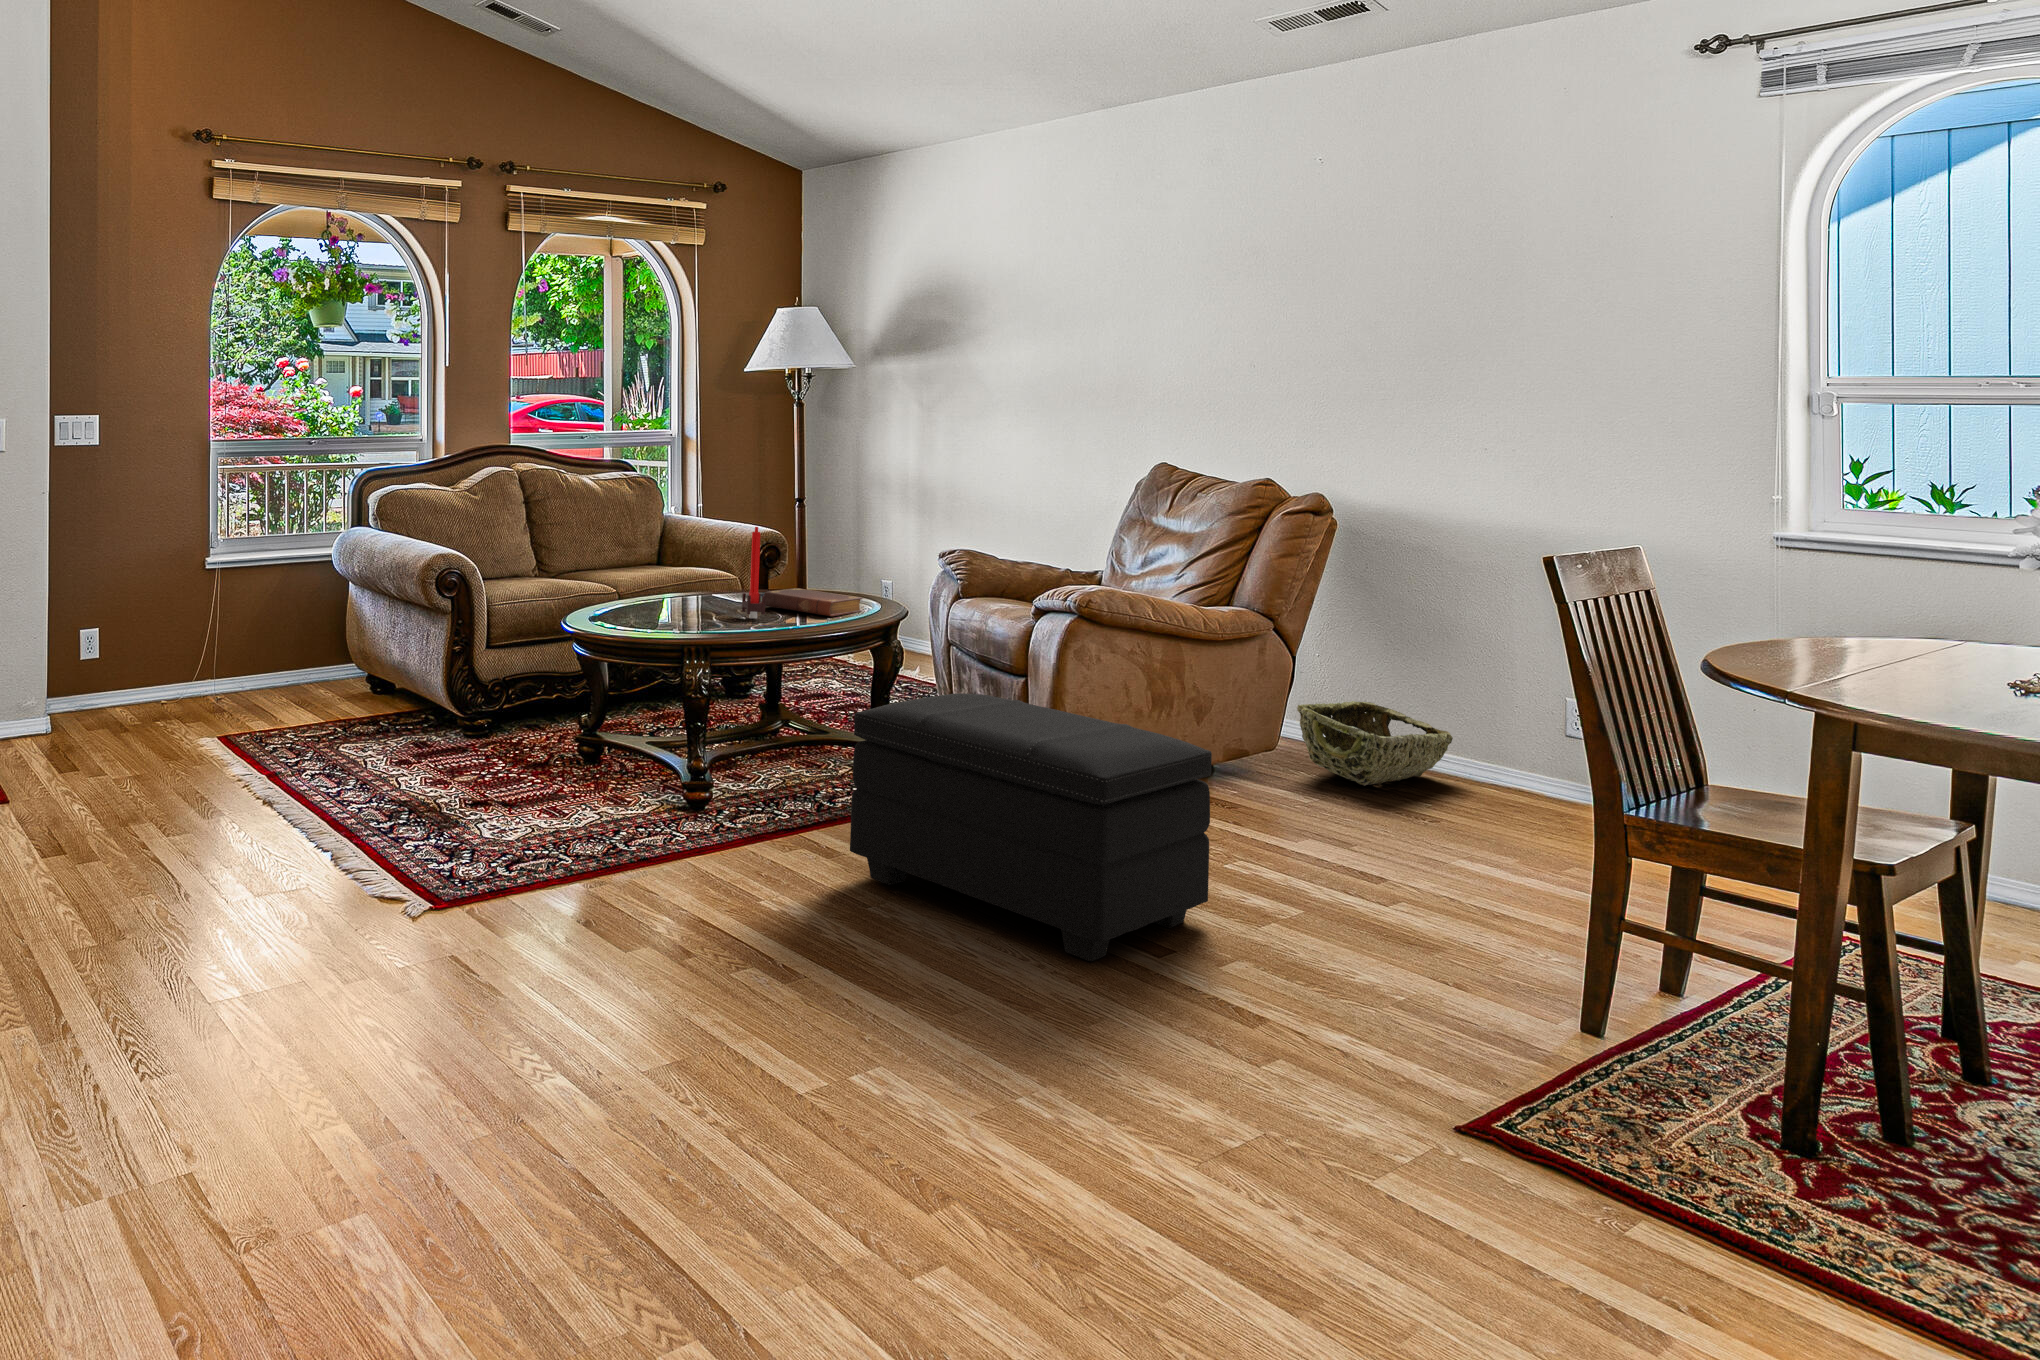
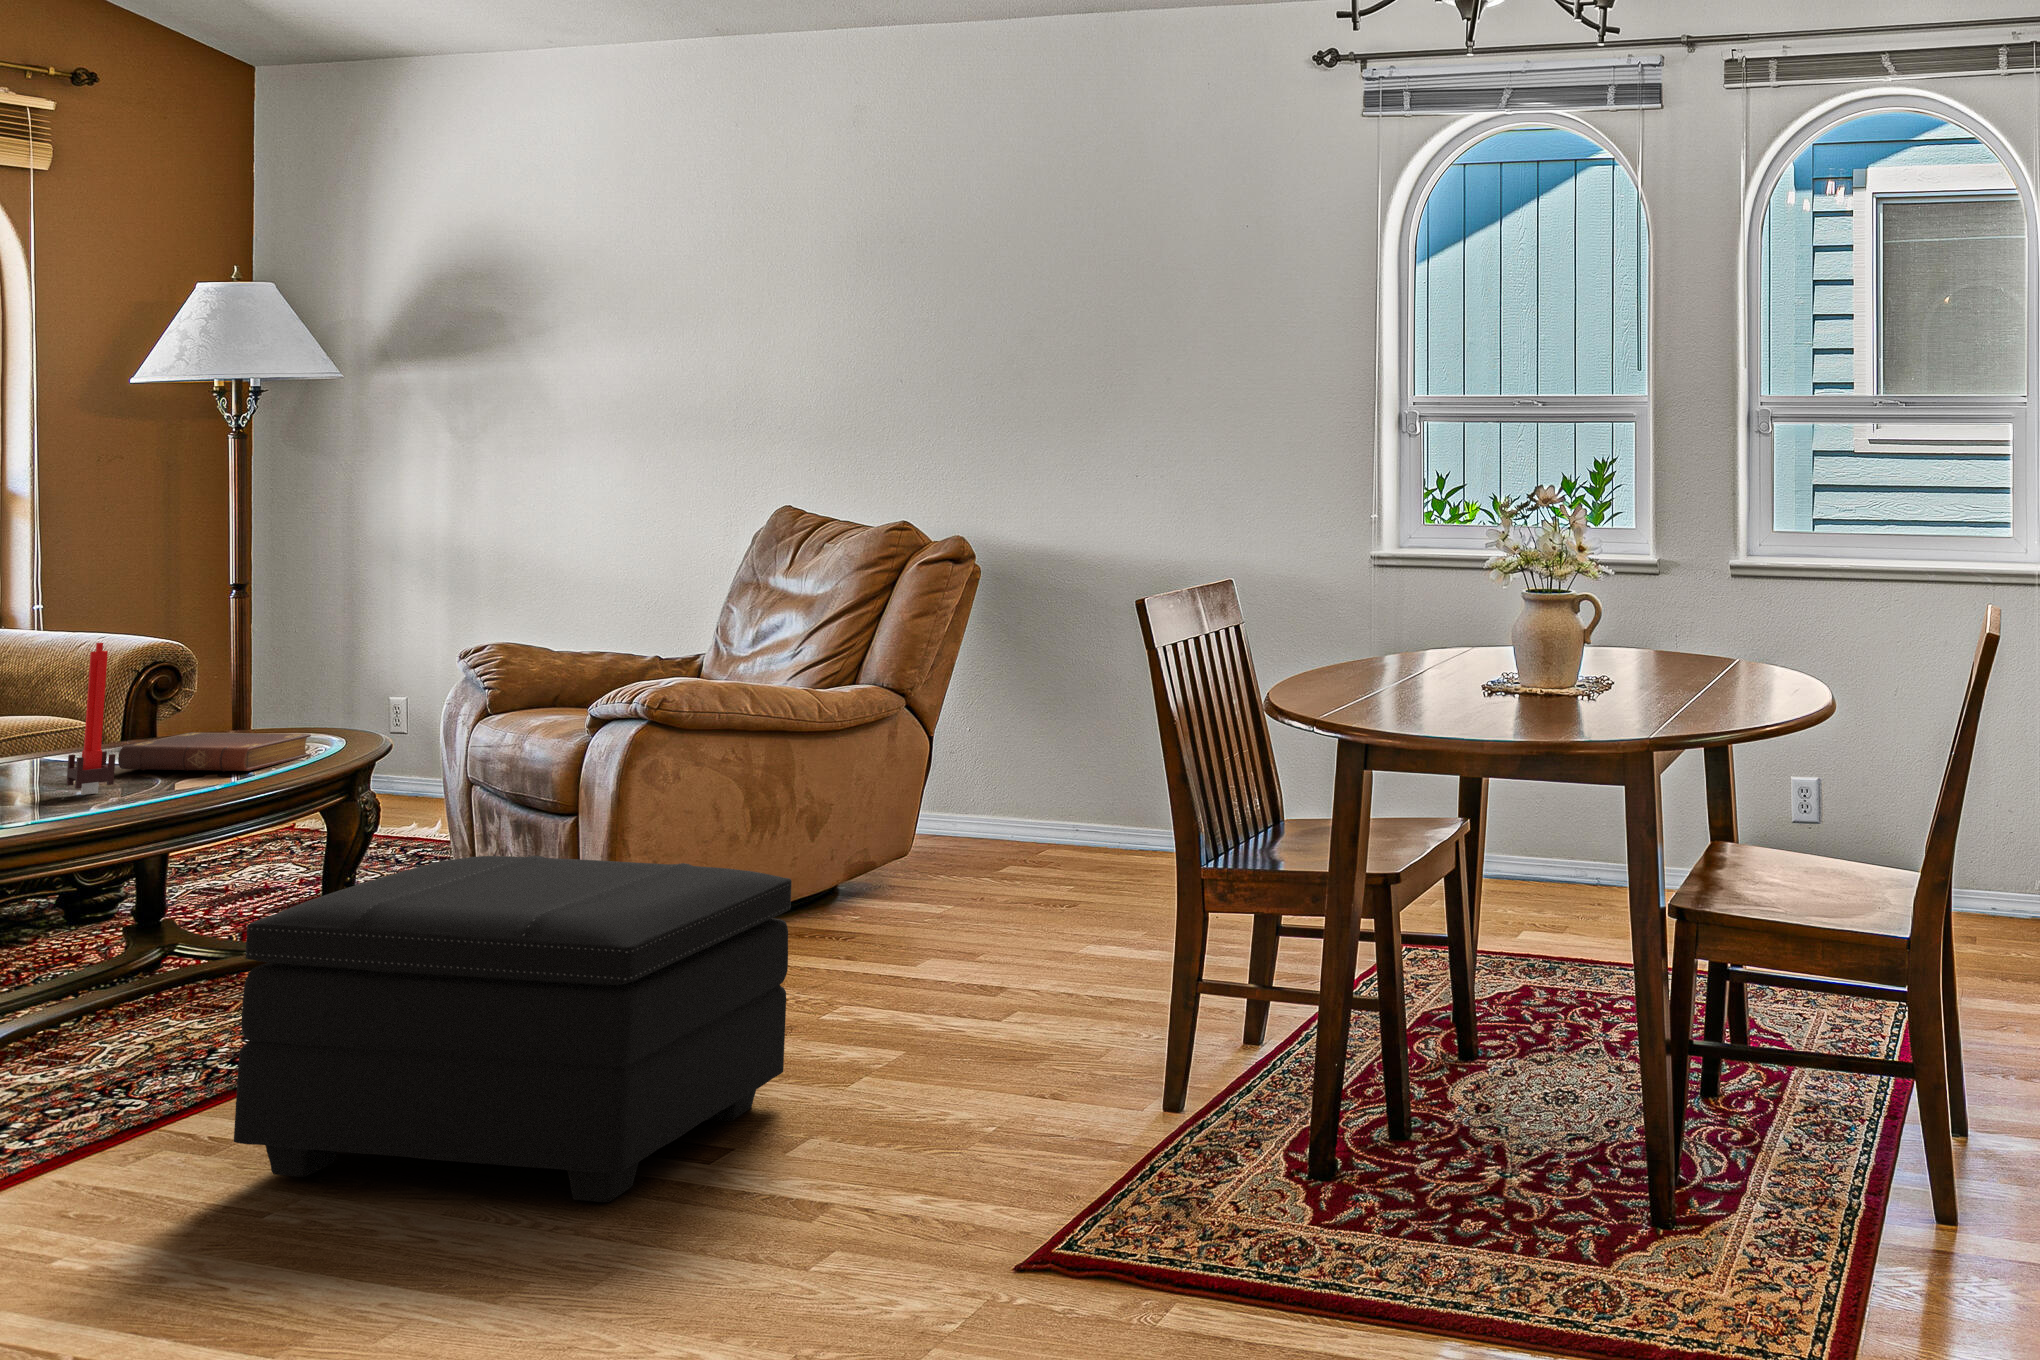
woven basket: present [1297,701,1453,786] -> none [934,776,1098,876]

